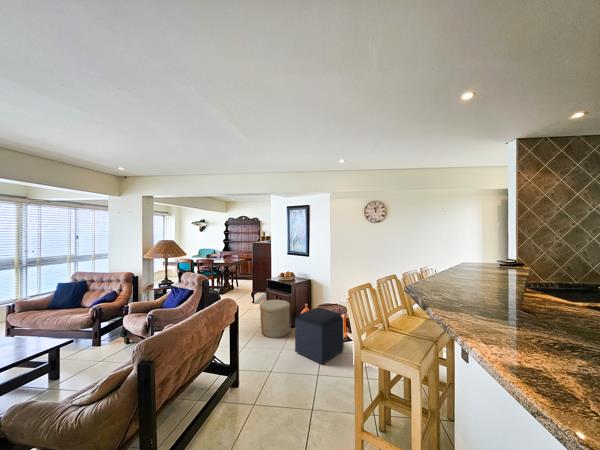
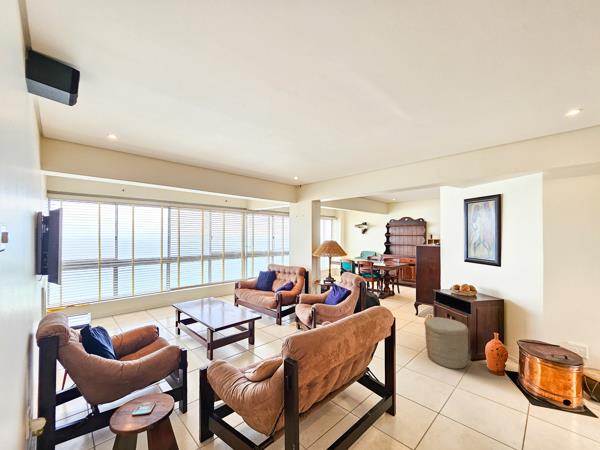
ottoman: present [295,308,344,364] -> none [477,345,578,436]

